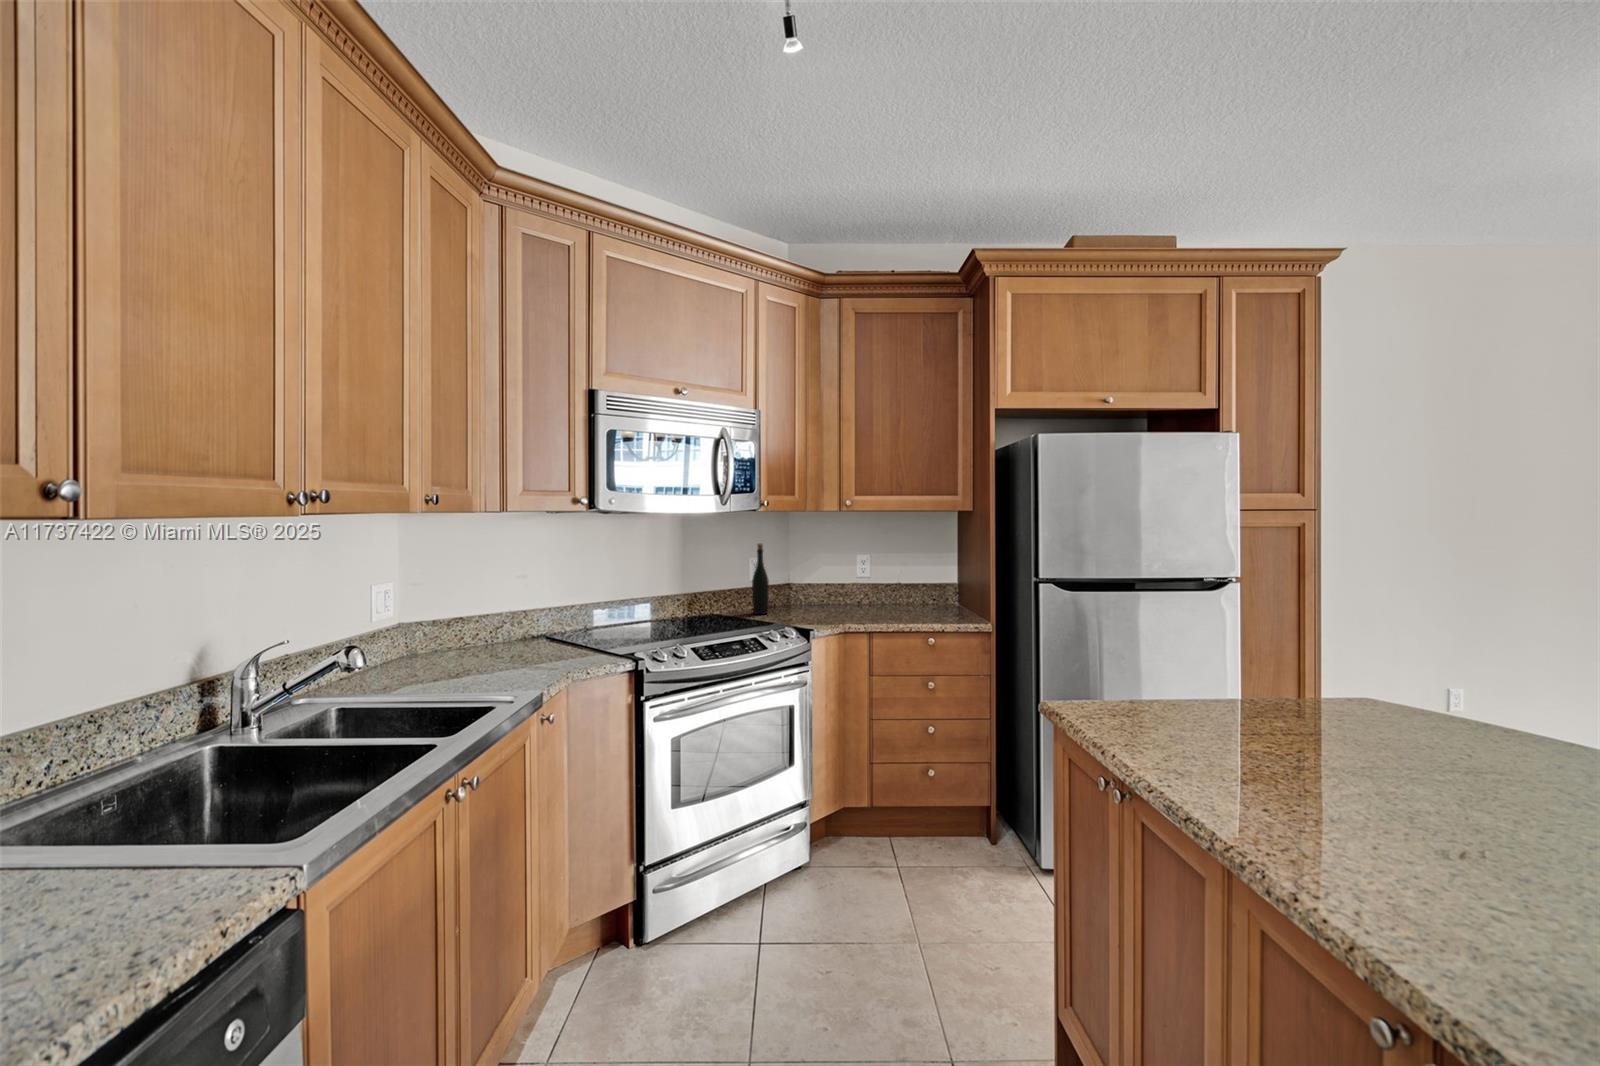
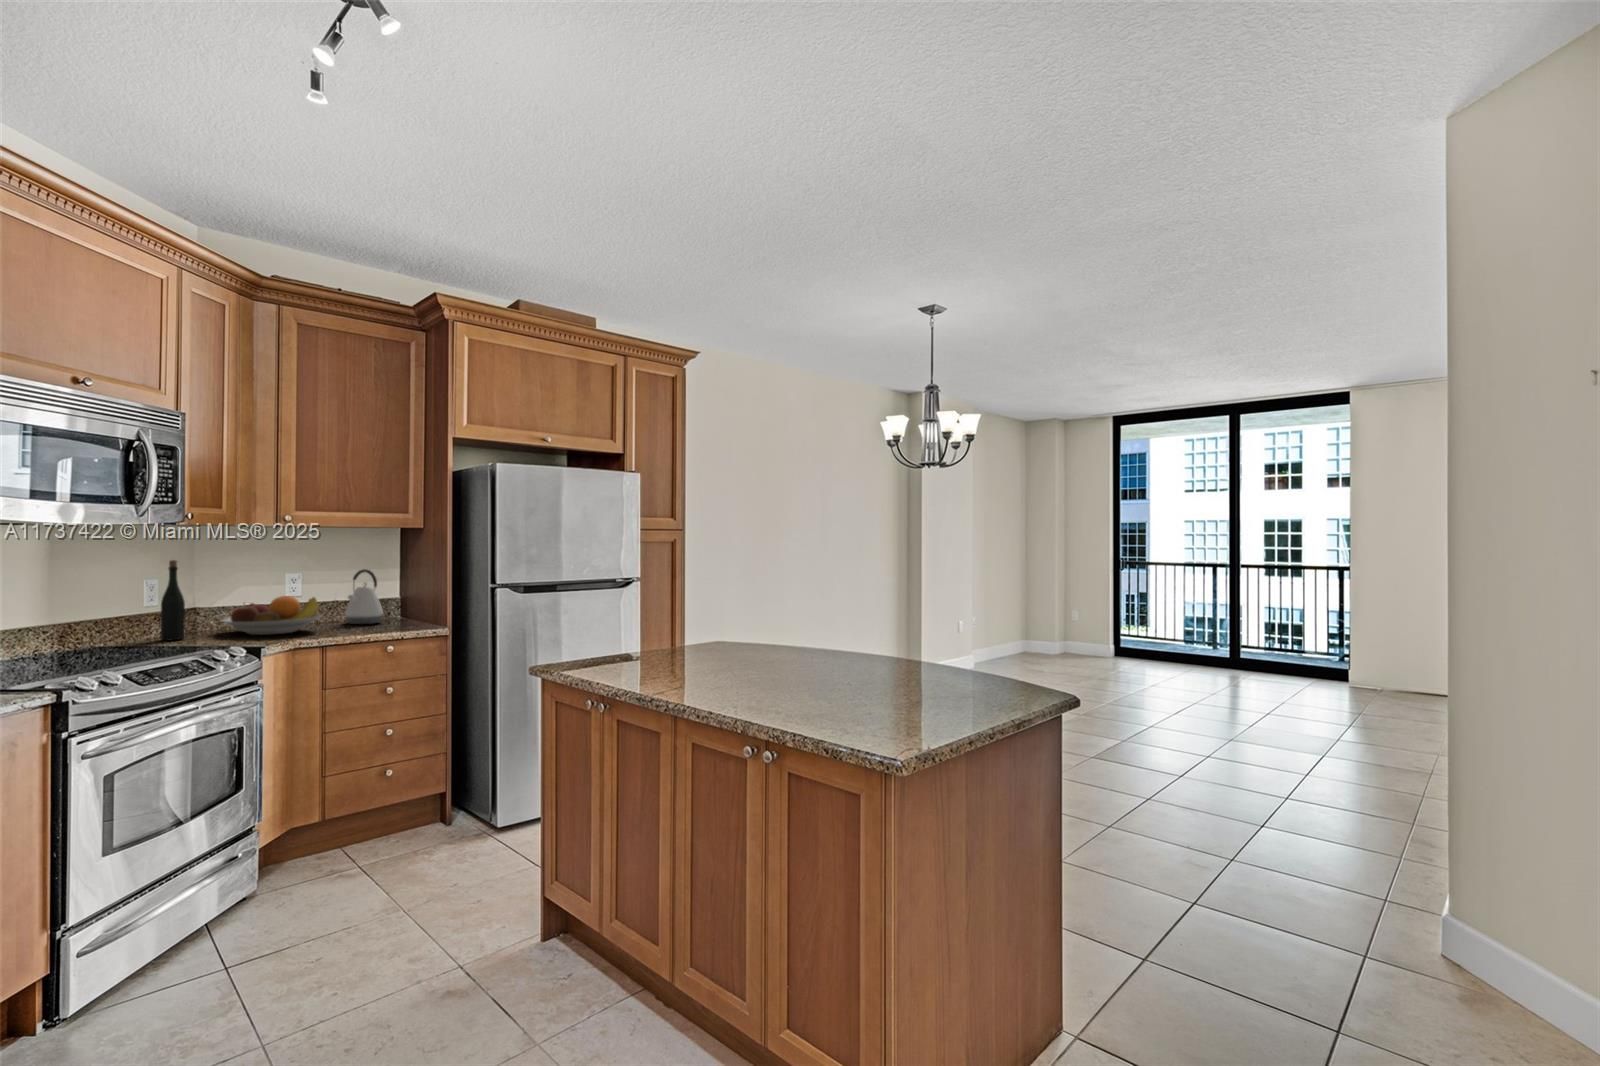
kettle: none [905,553,939,609] -> present [345,569,383,624]
fruit bowl: none [797,579,878,615] -> present [221,596,321,635]

